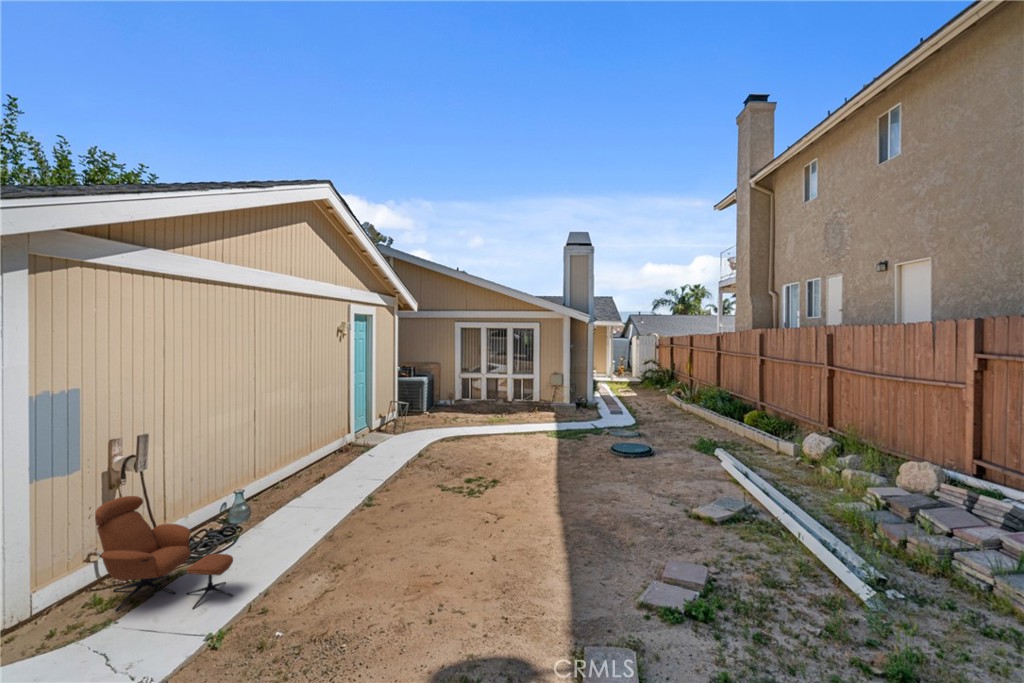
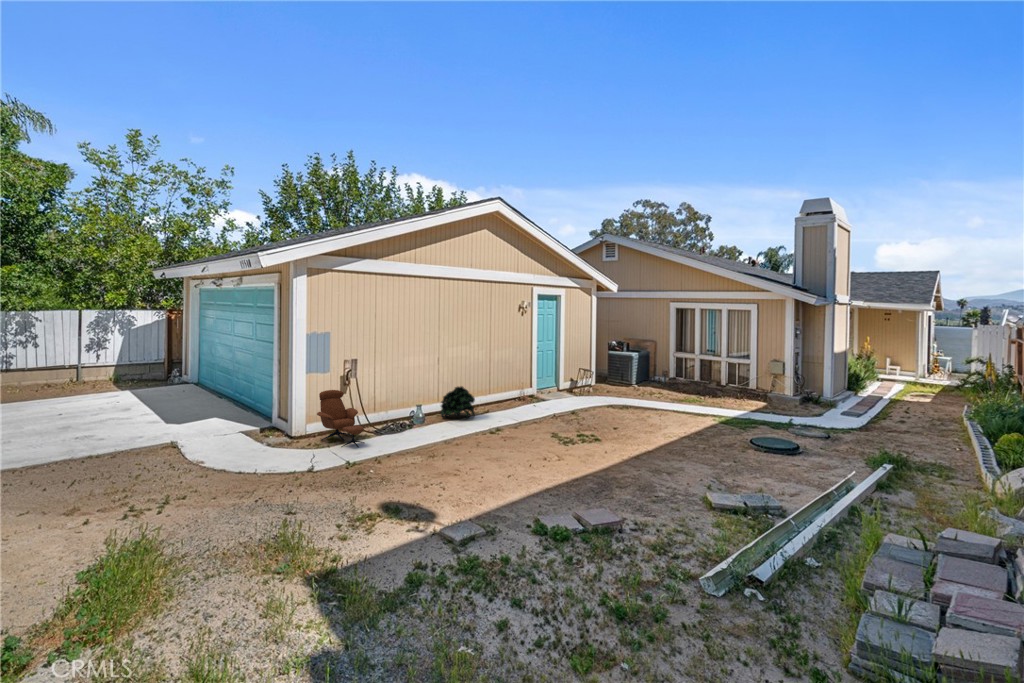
potted plant: none [269,445,331,500] -> present [440,386,475,418]

